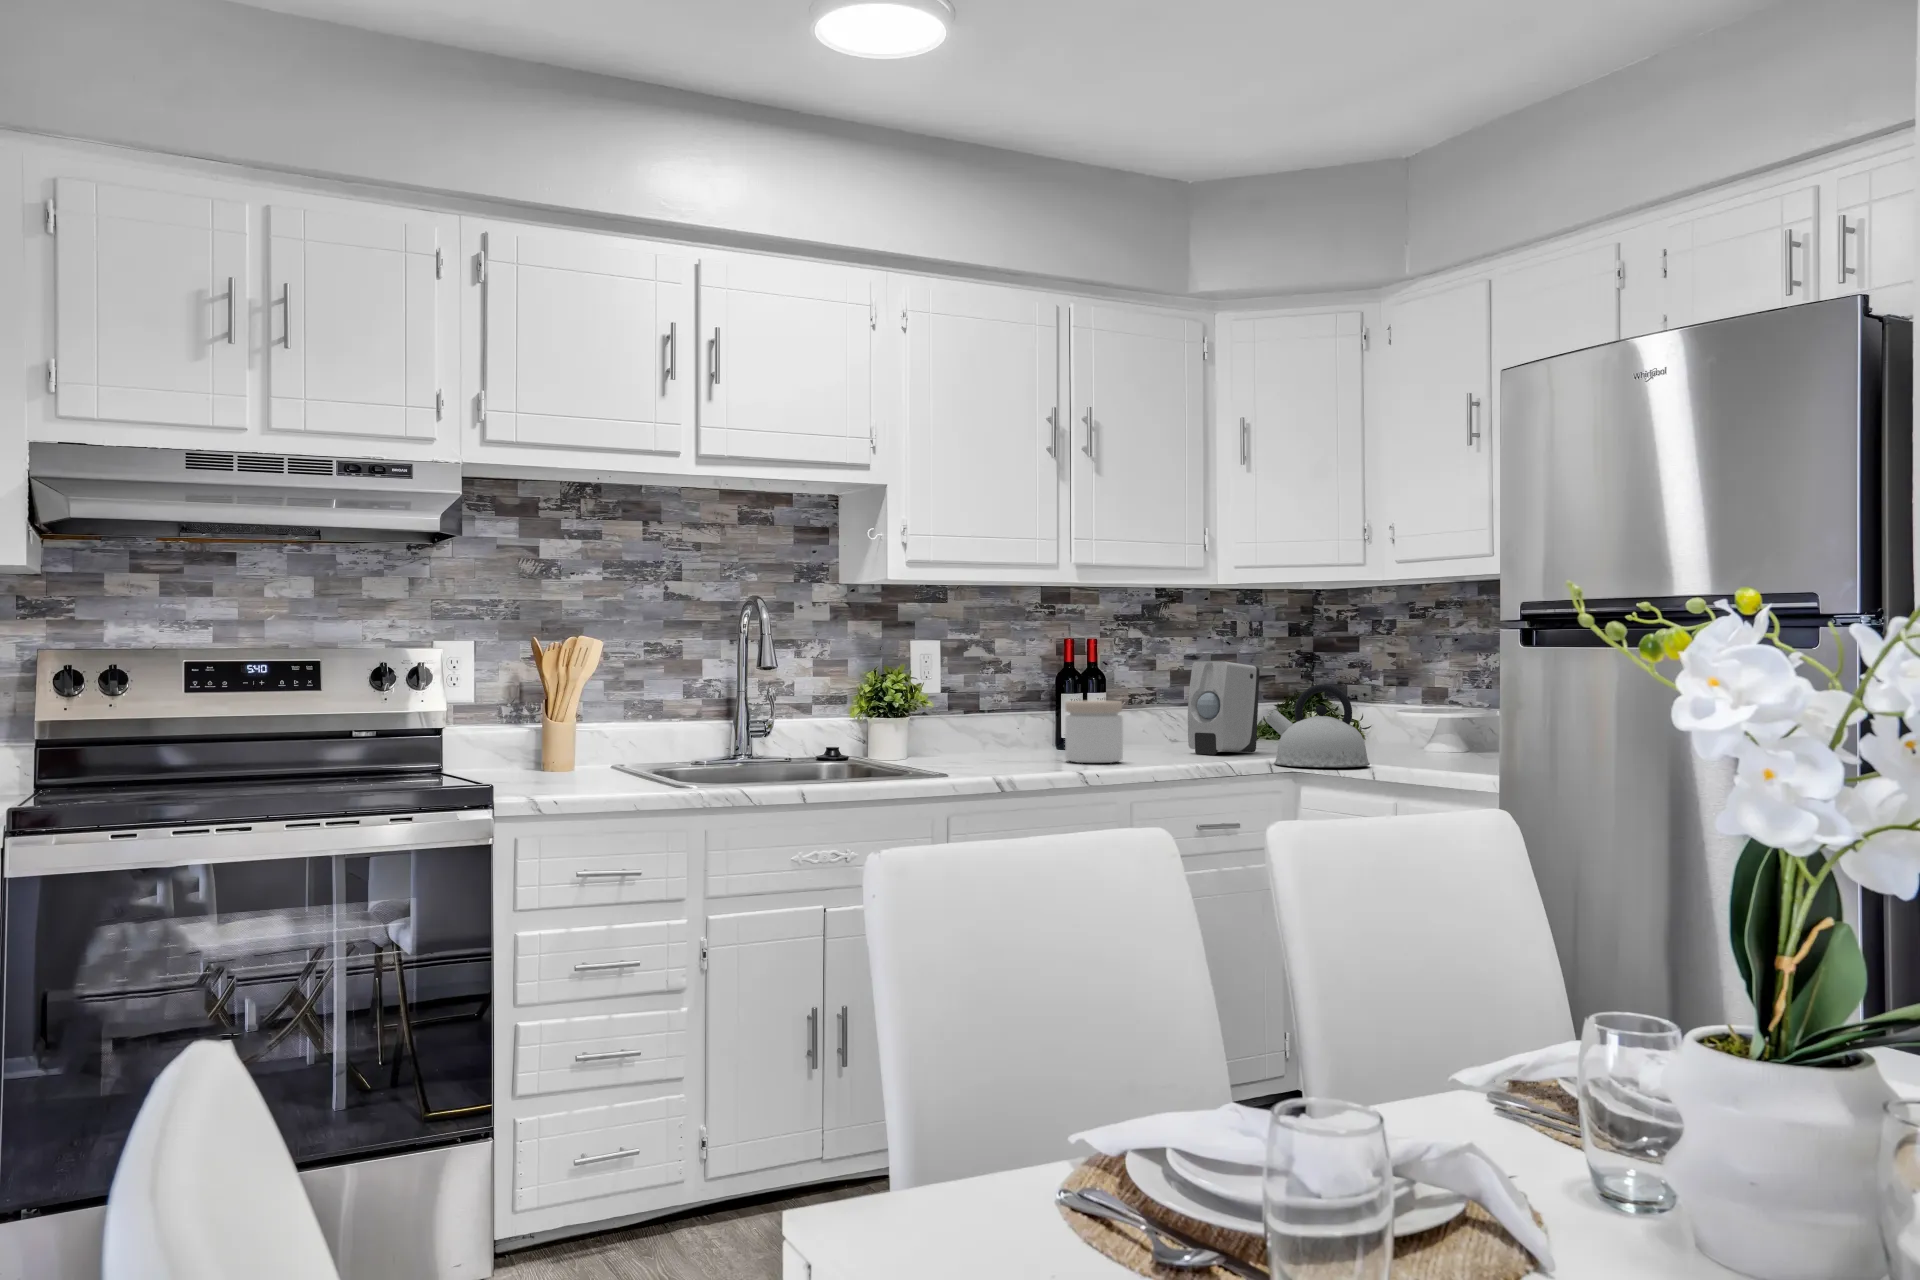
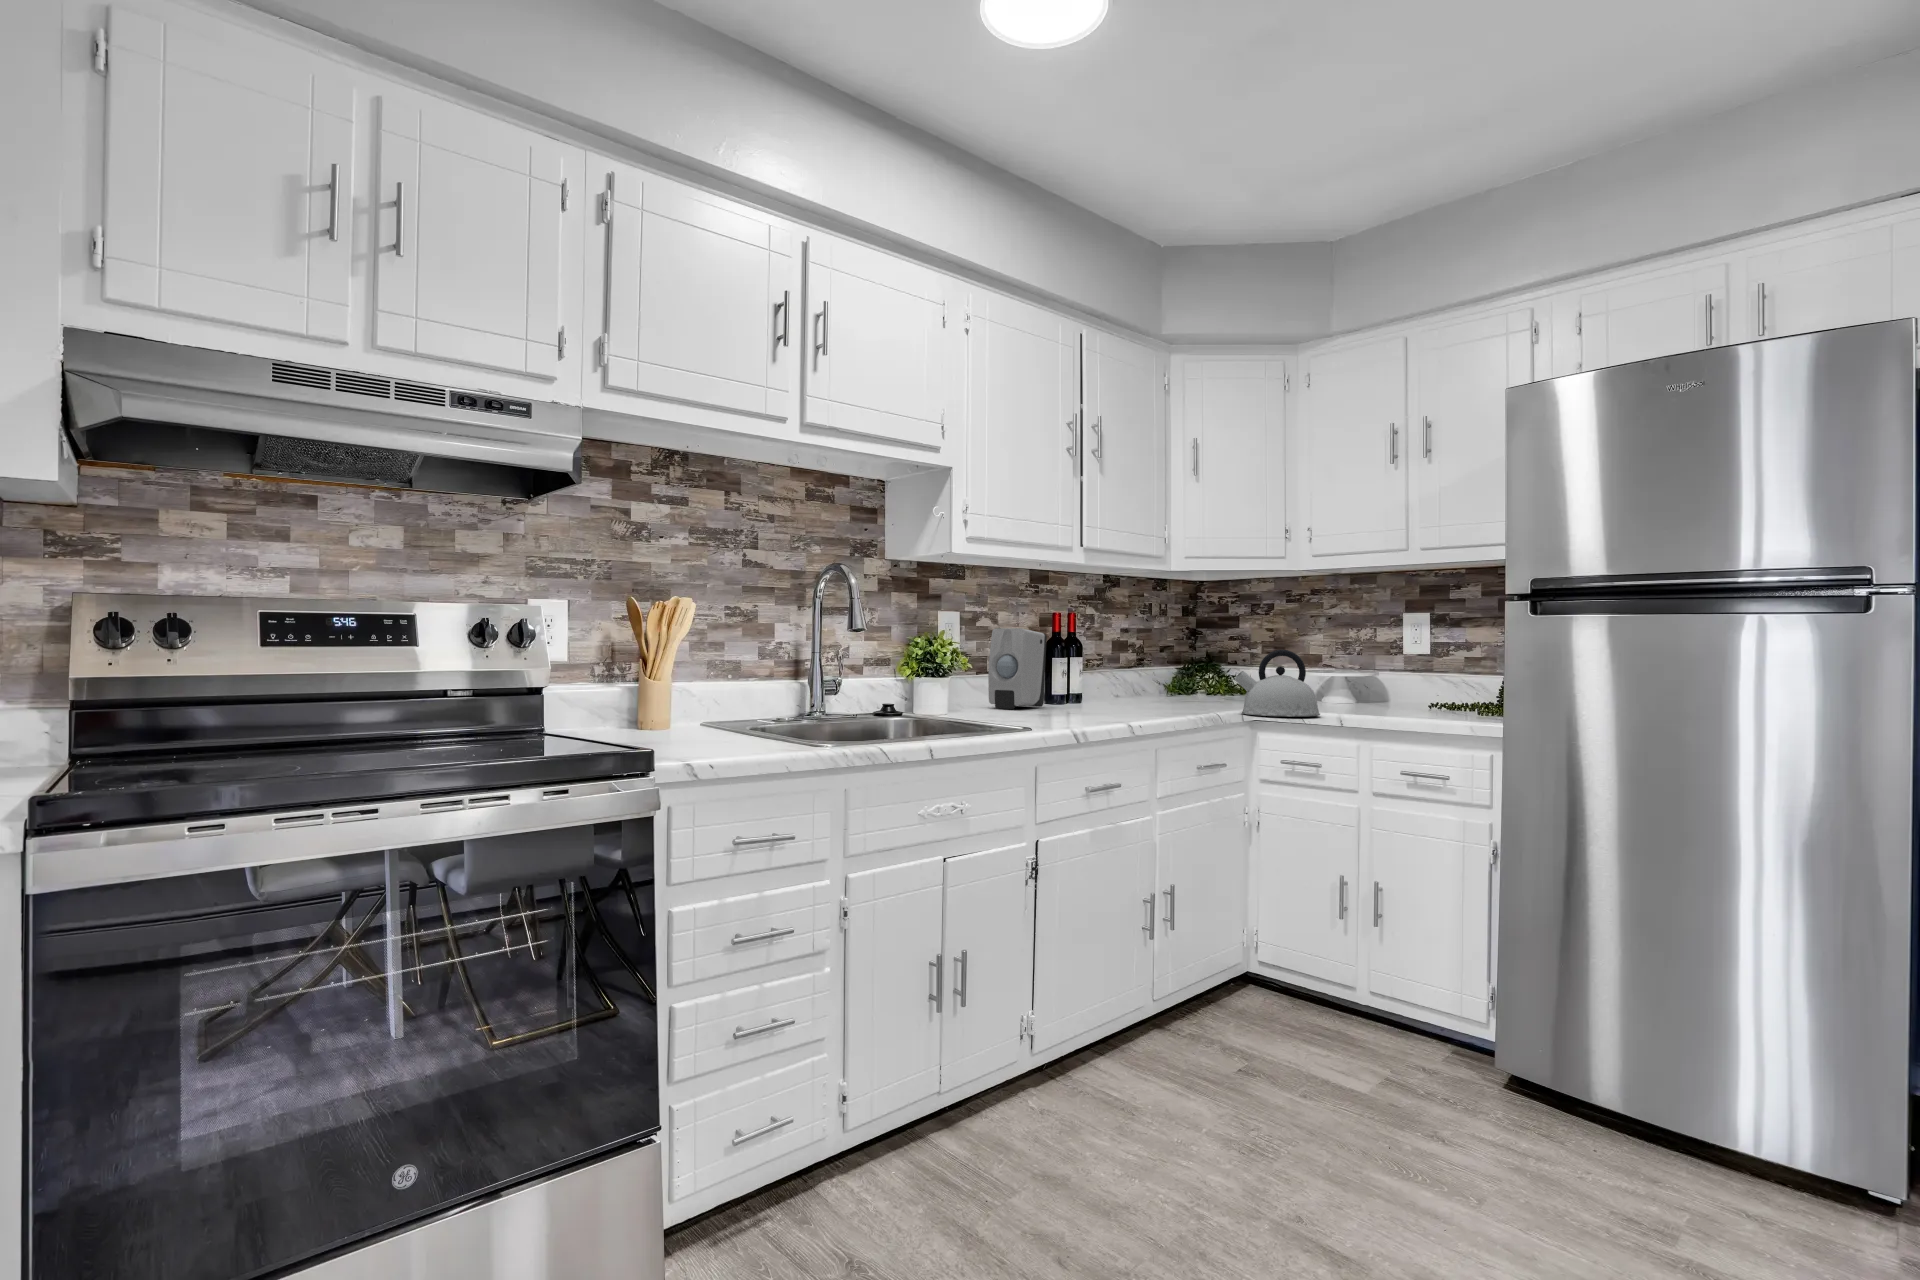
soap dispenser: present [1188,661,1260,755] -> present [988,628,1047,709]
jar: present [1065,701,1123,763] -> none [1080,663,1129,715]

